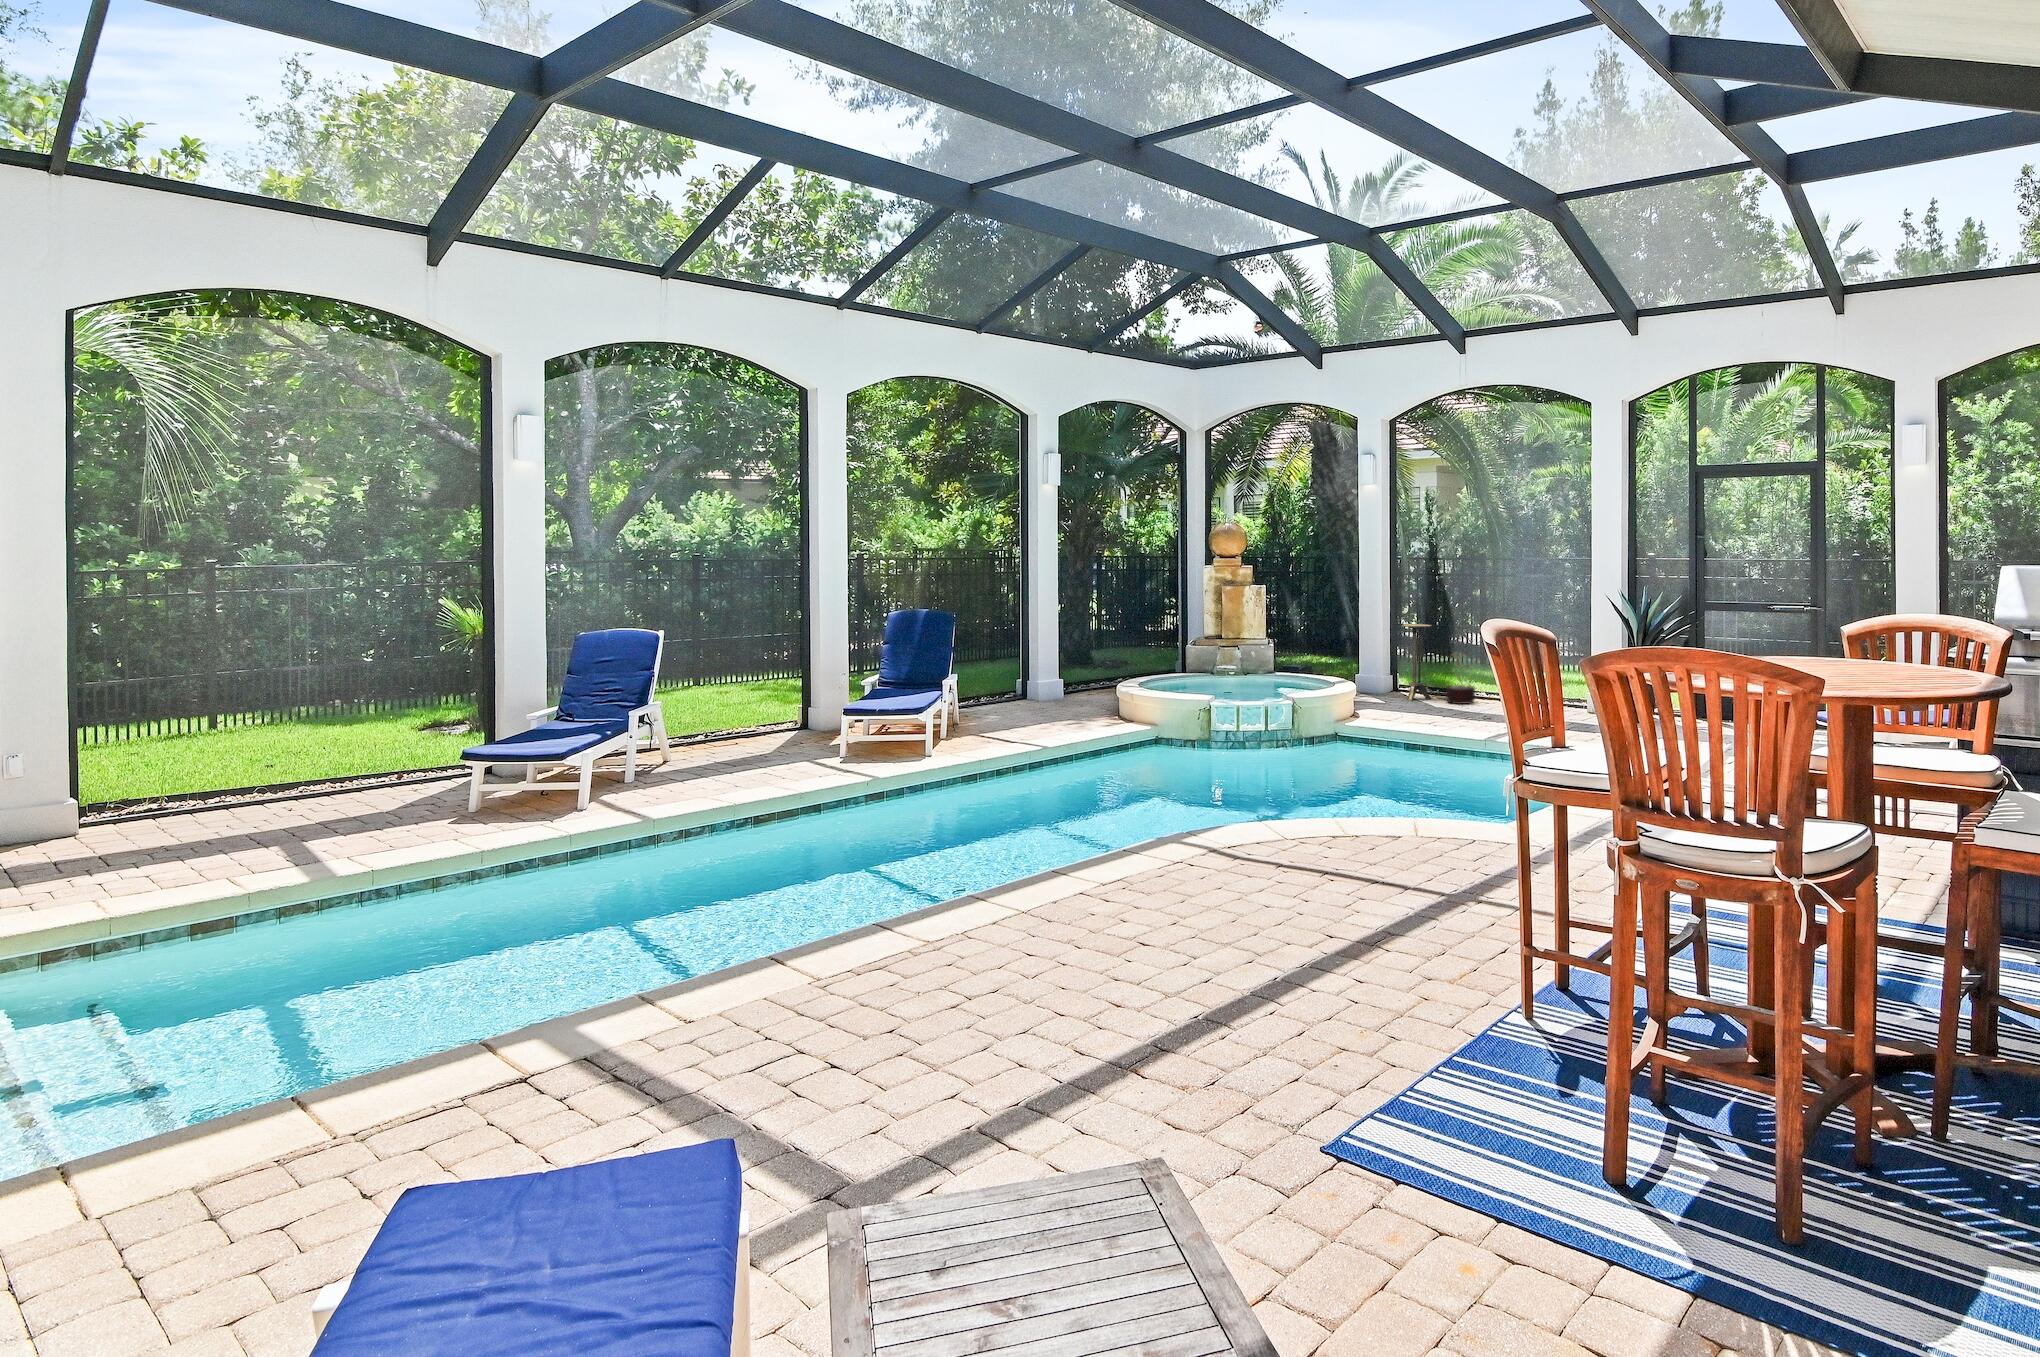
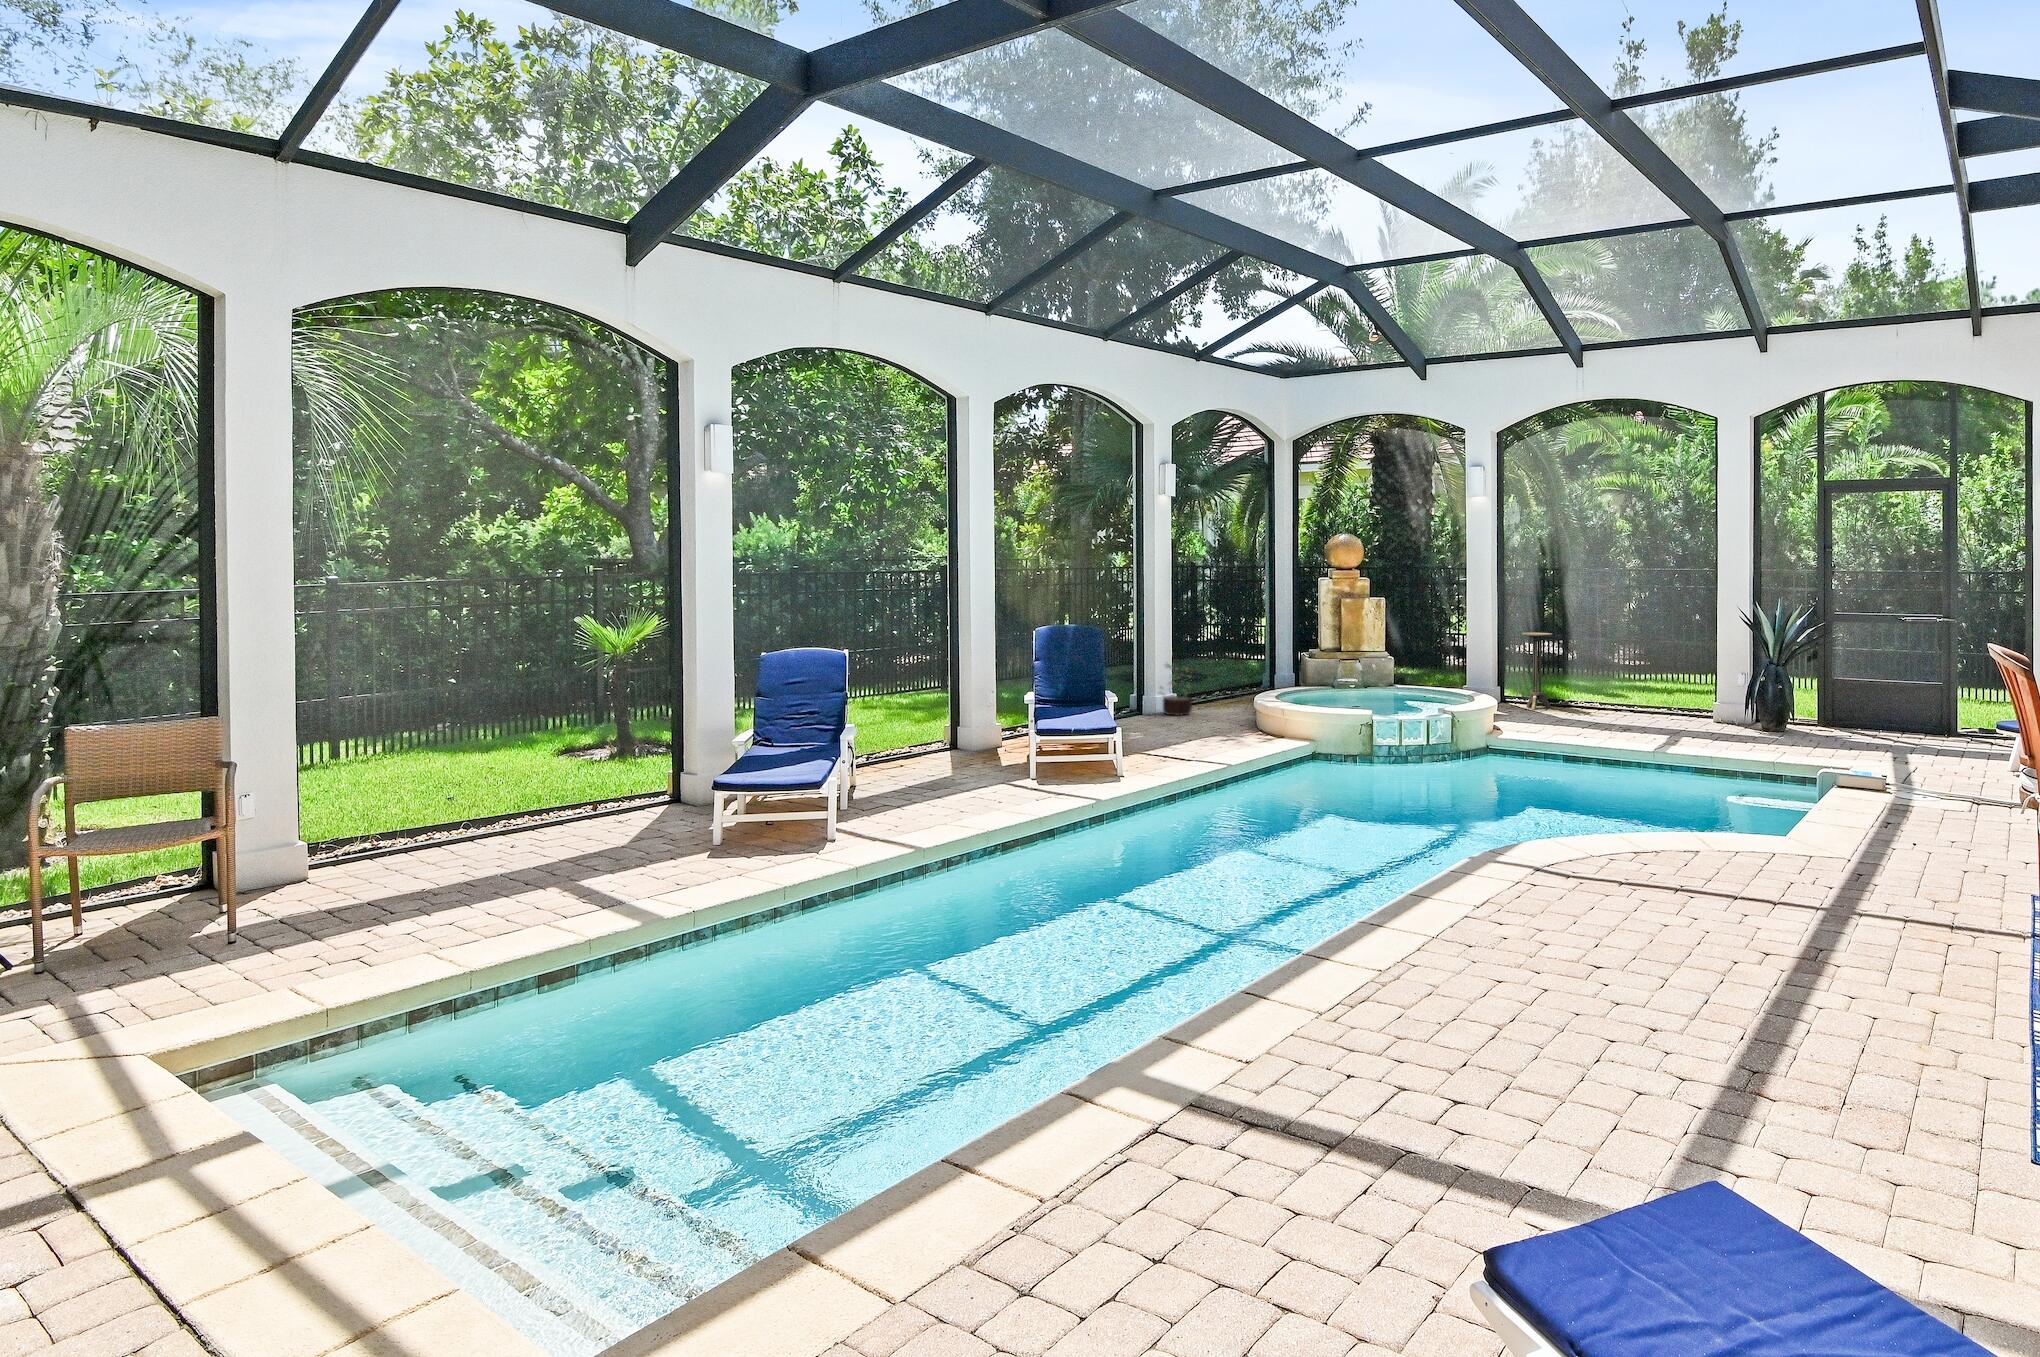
decorative plant: present [1446,653,1475,704] -> present [1161,664,1192,715]

